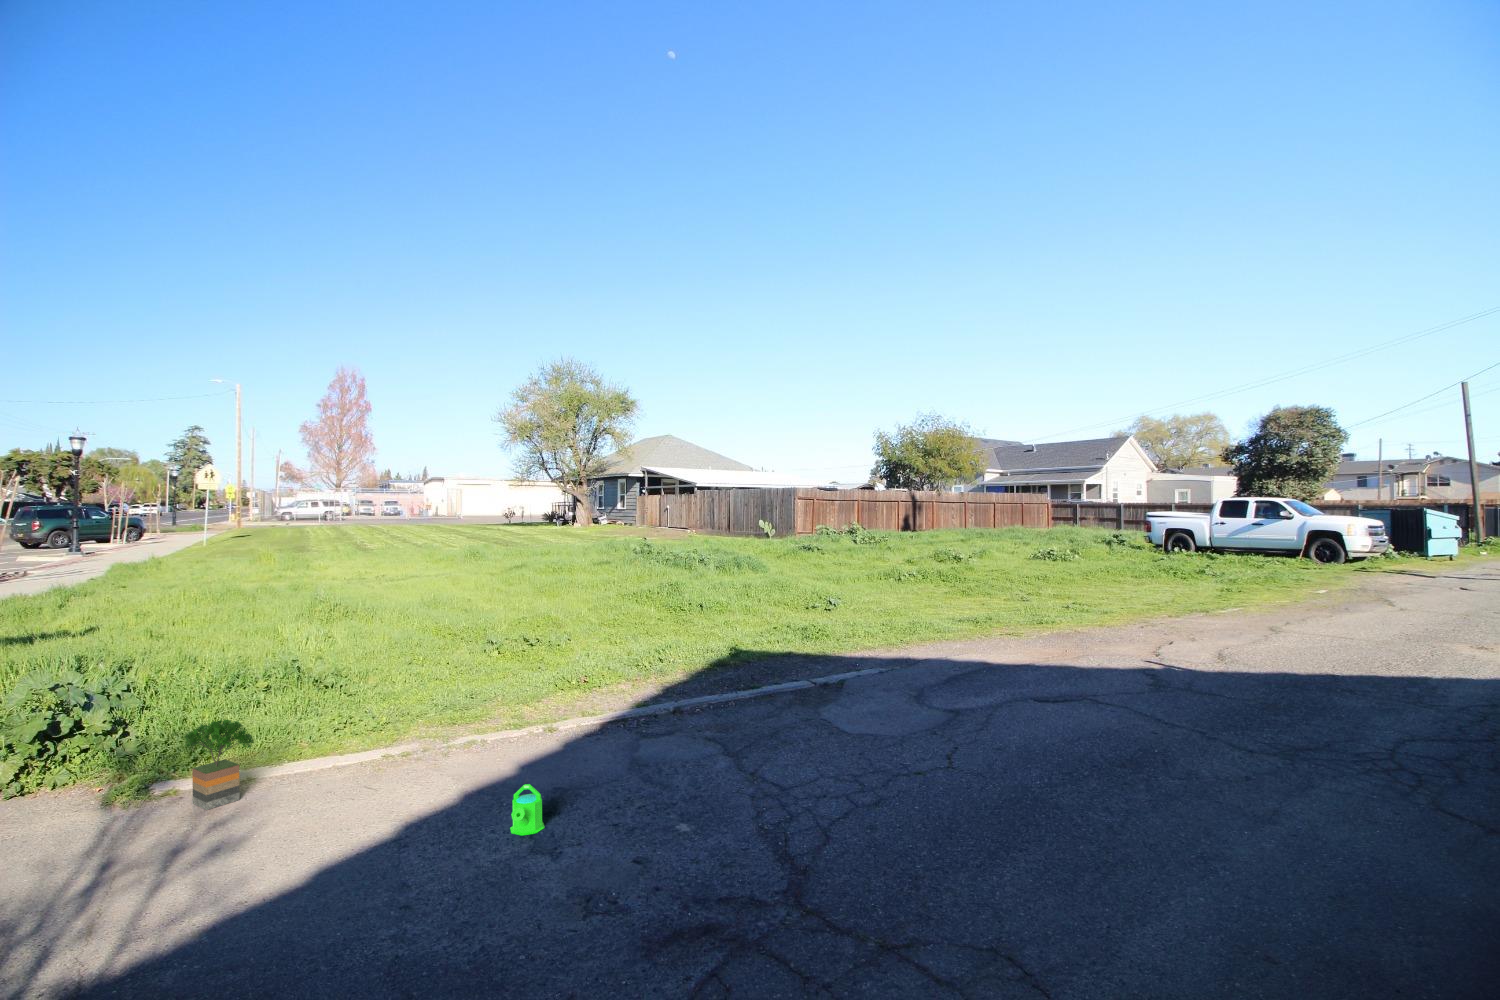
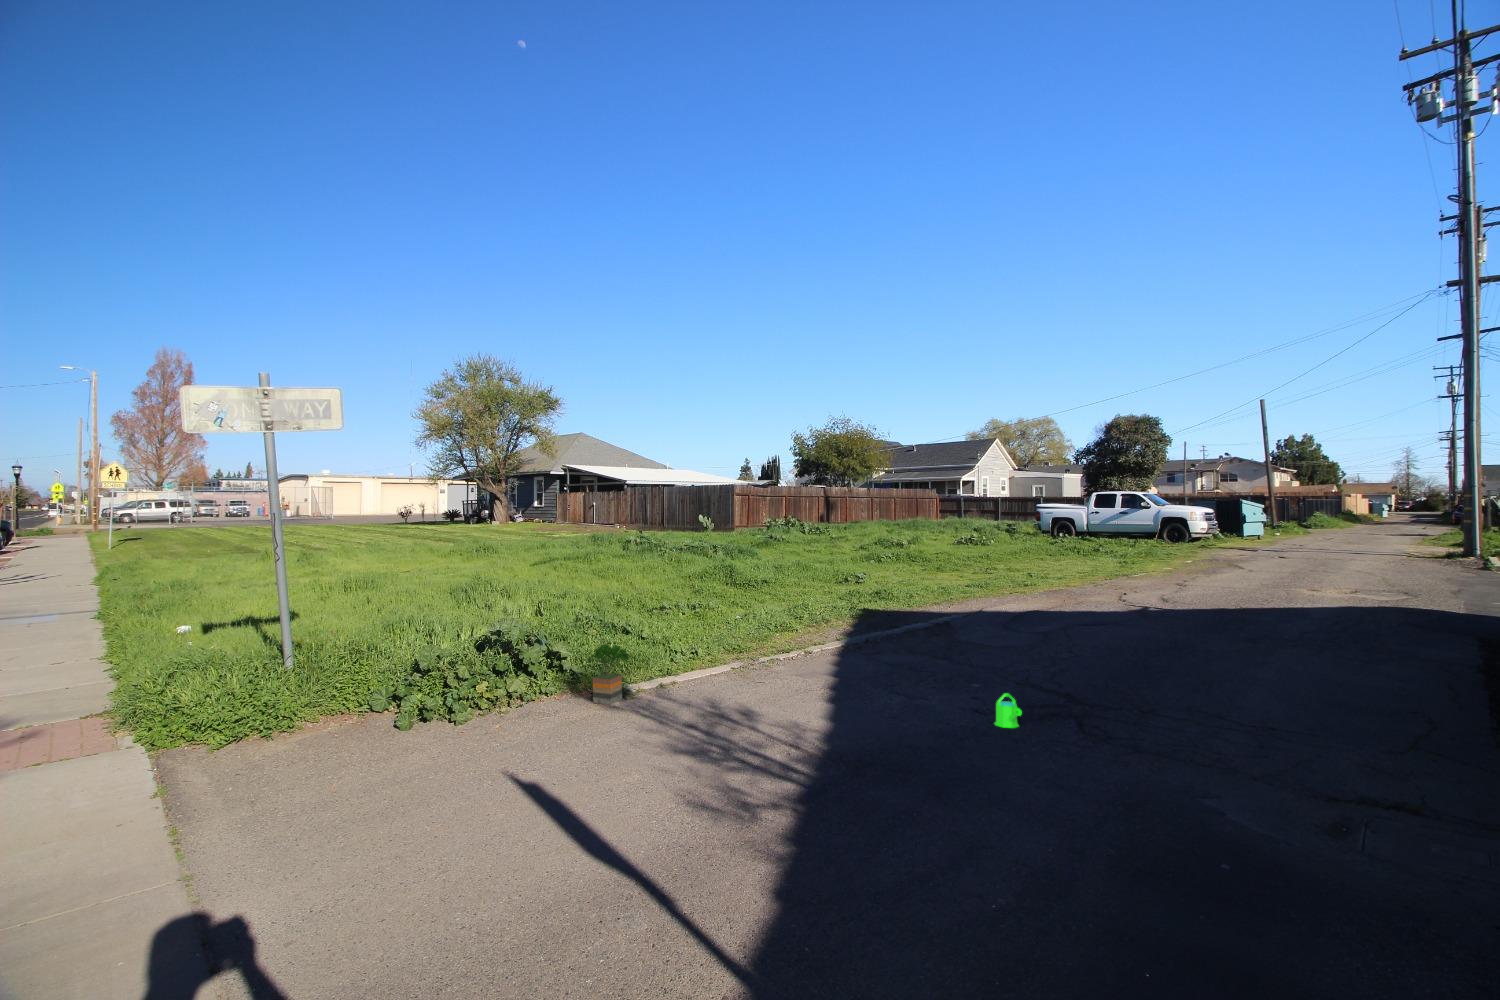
watering can: present [510,784,545,836] -> present [994,693,1022,728]

